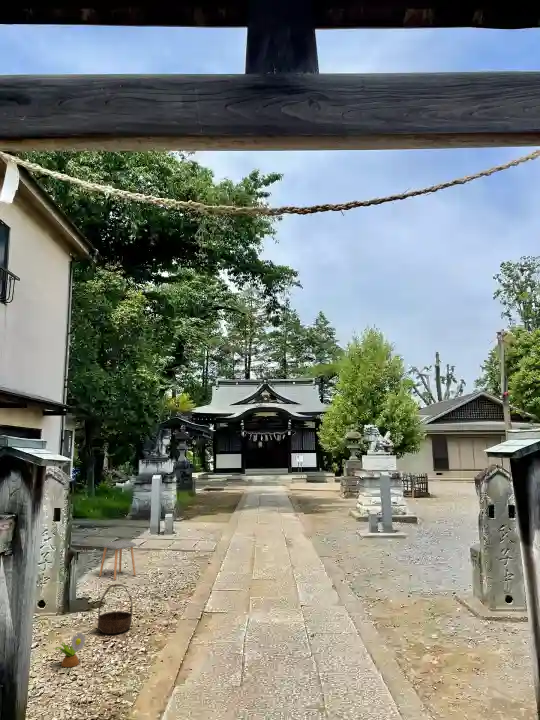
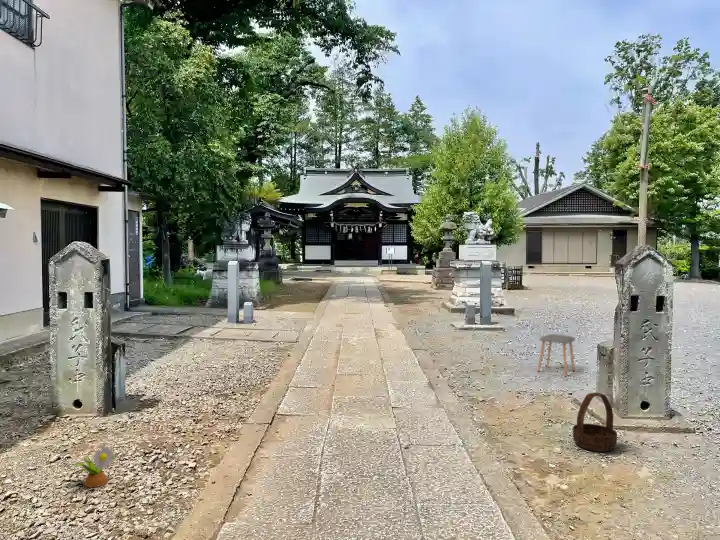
stool: present [99,541,136,580] -> present [538,334,575,376]
basket: present [98,584,132,634] -> present [573,393,617,452]

